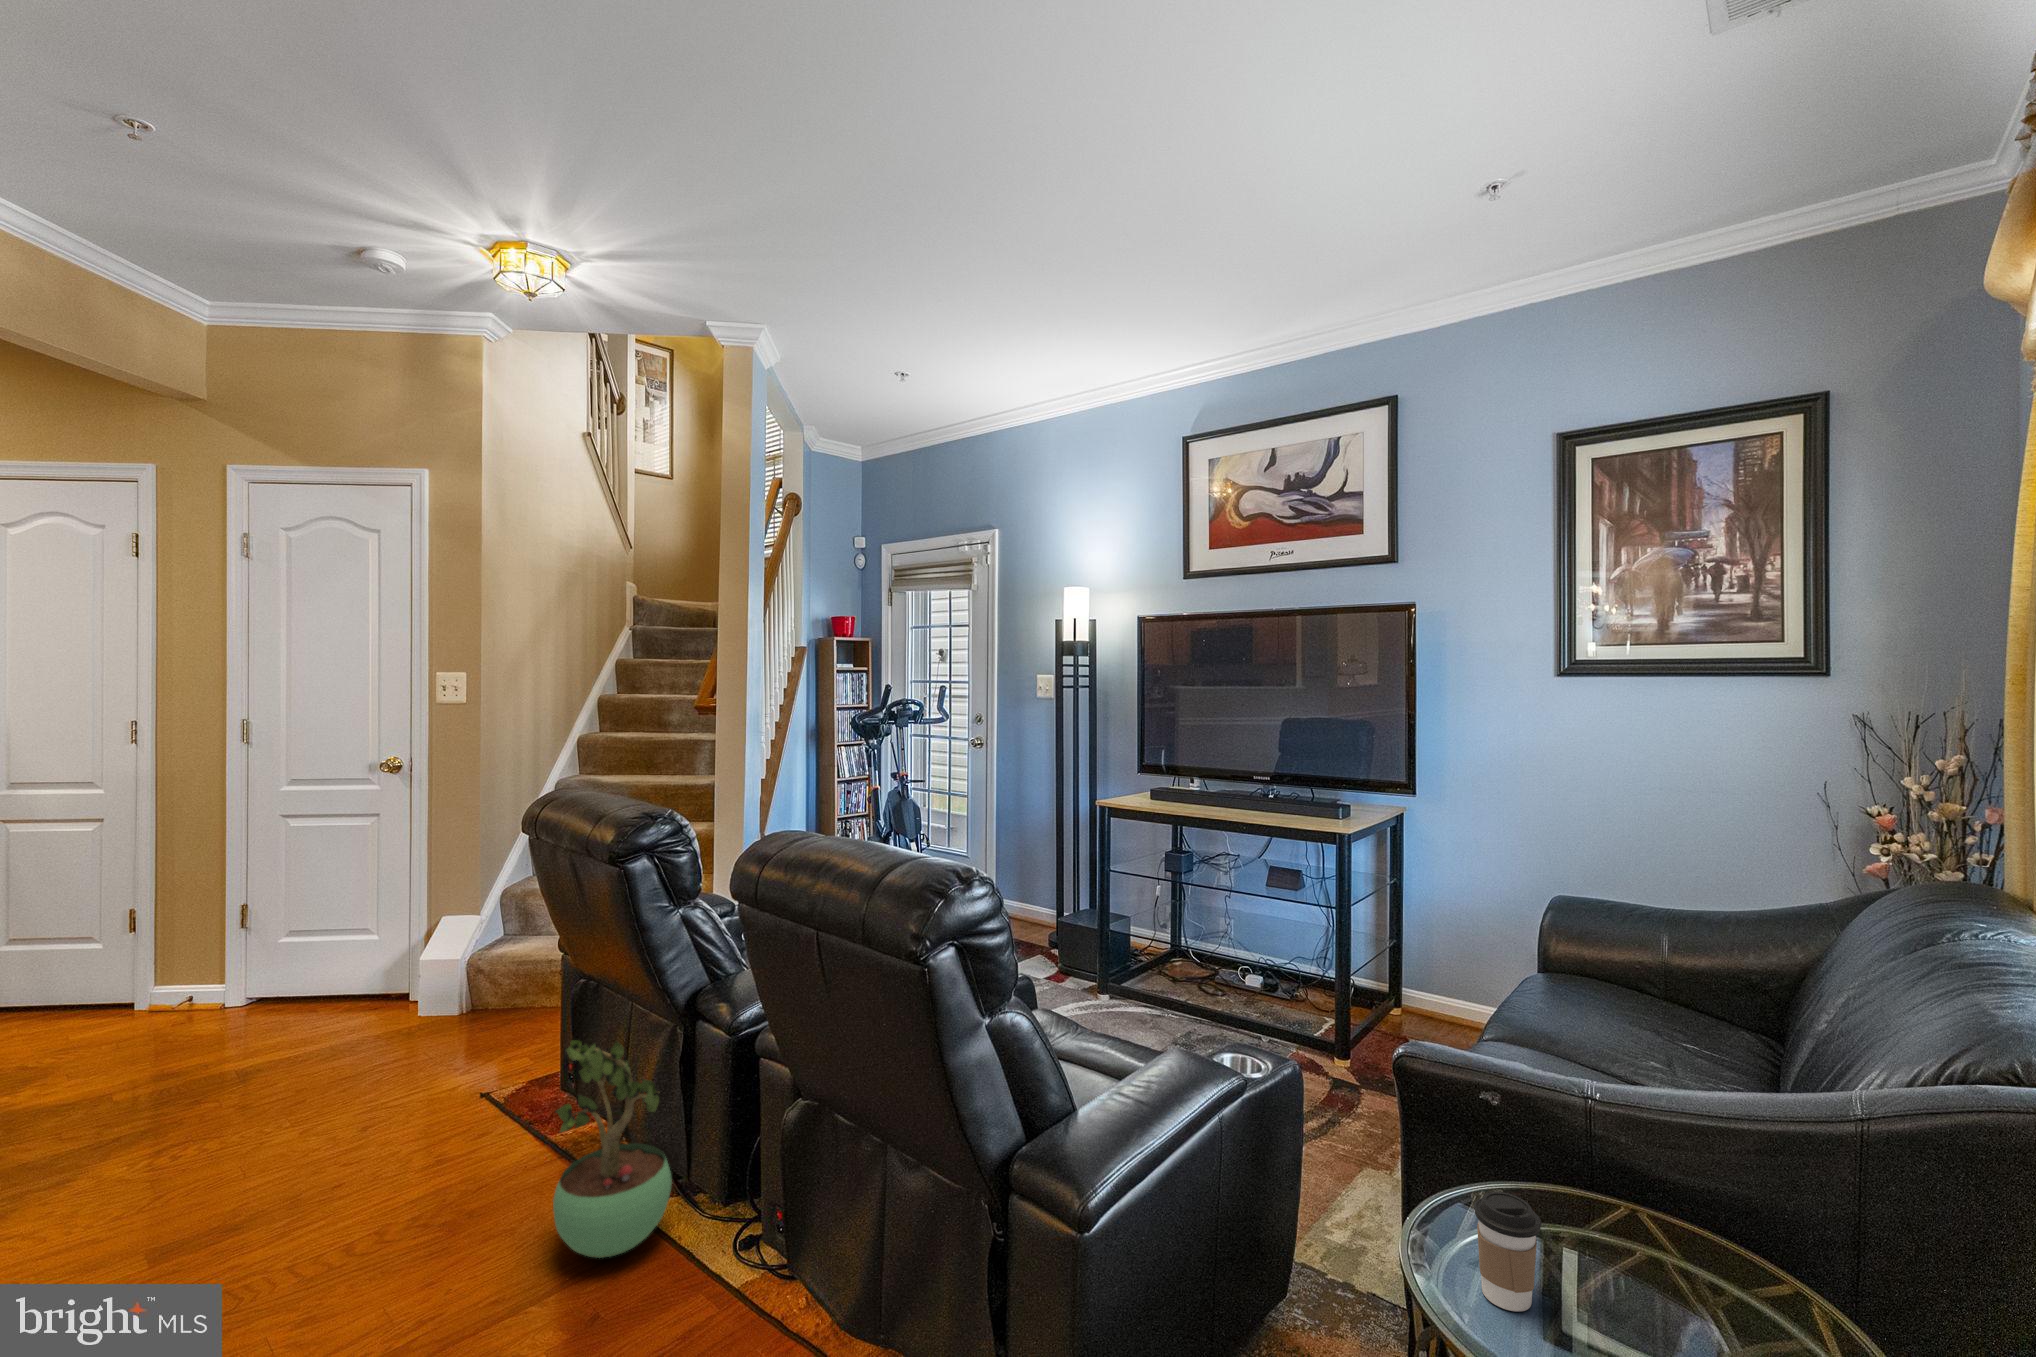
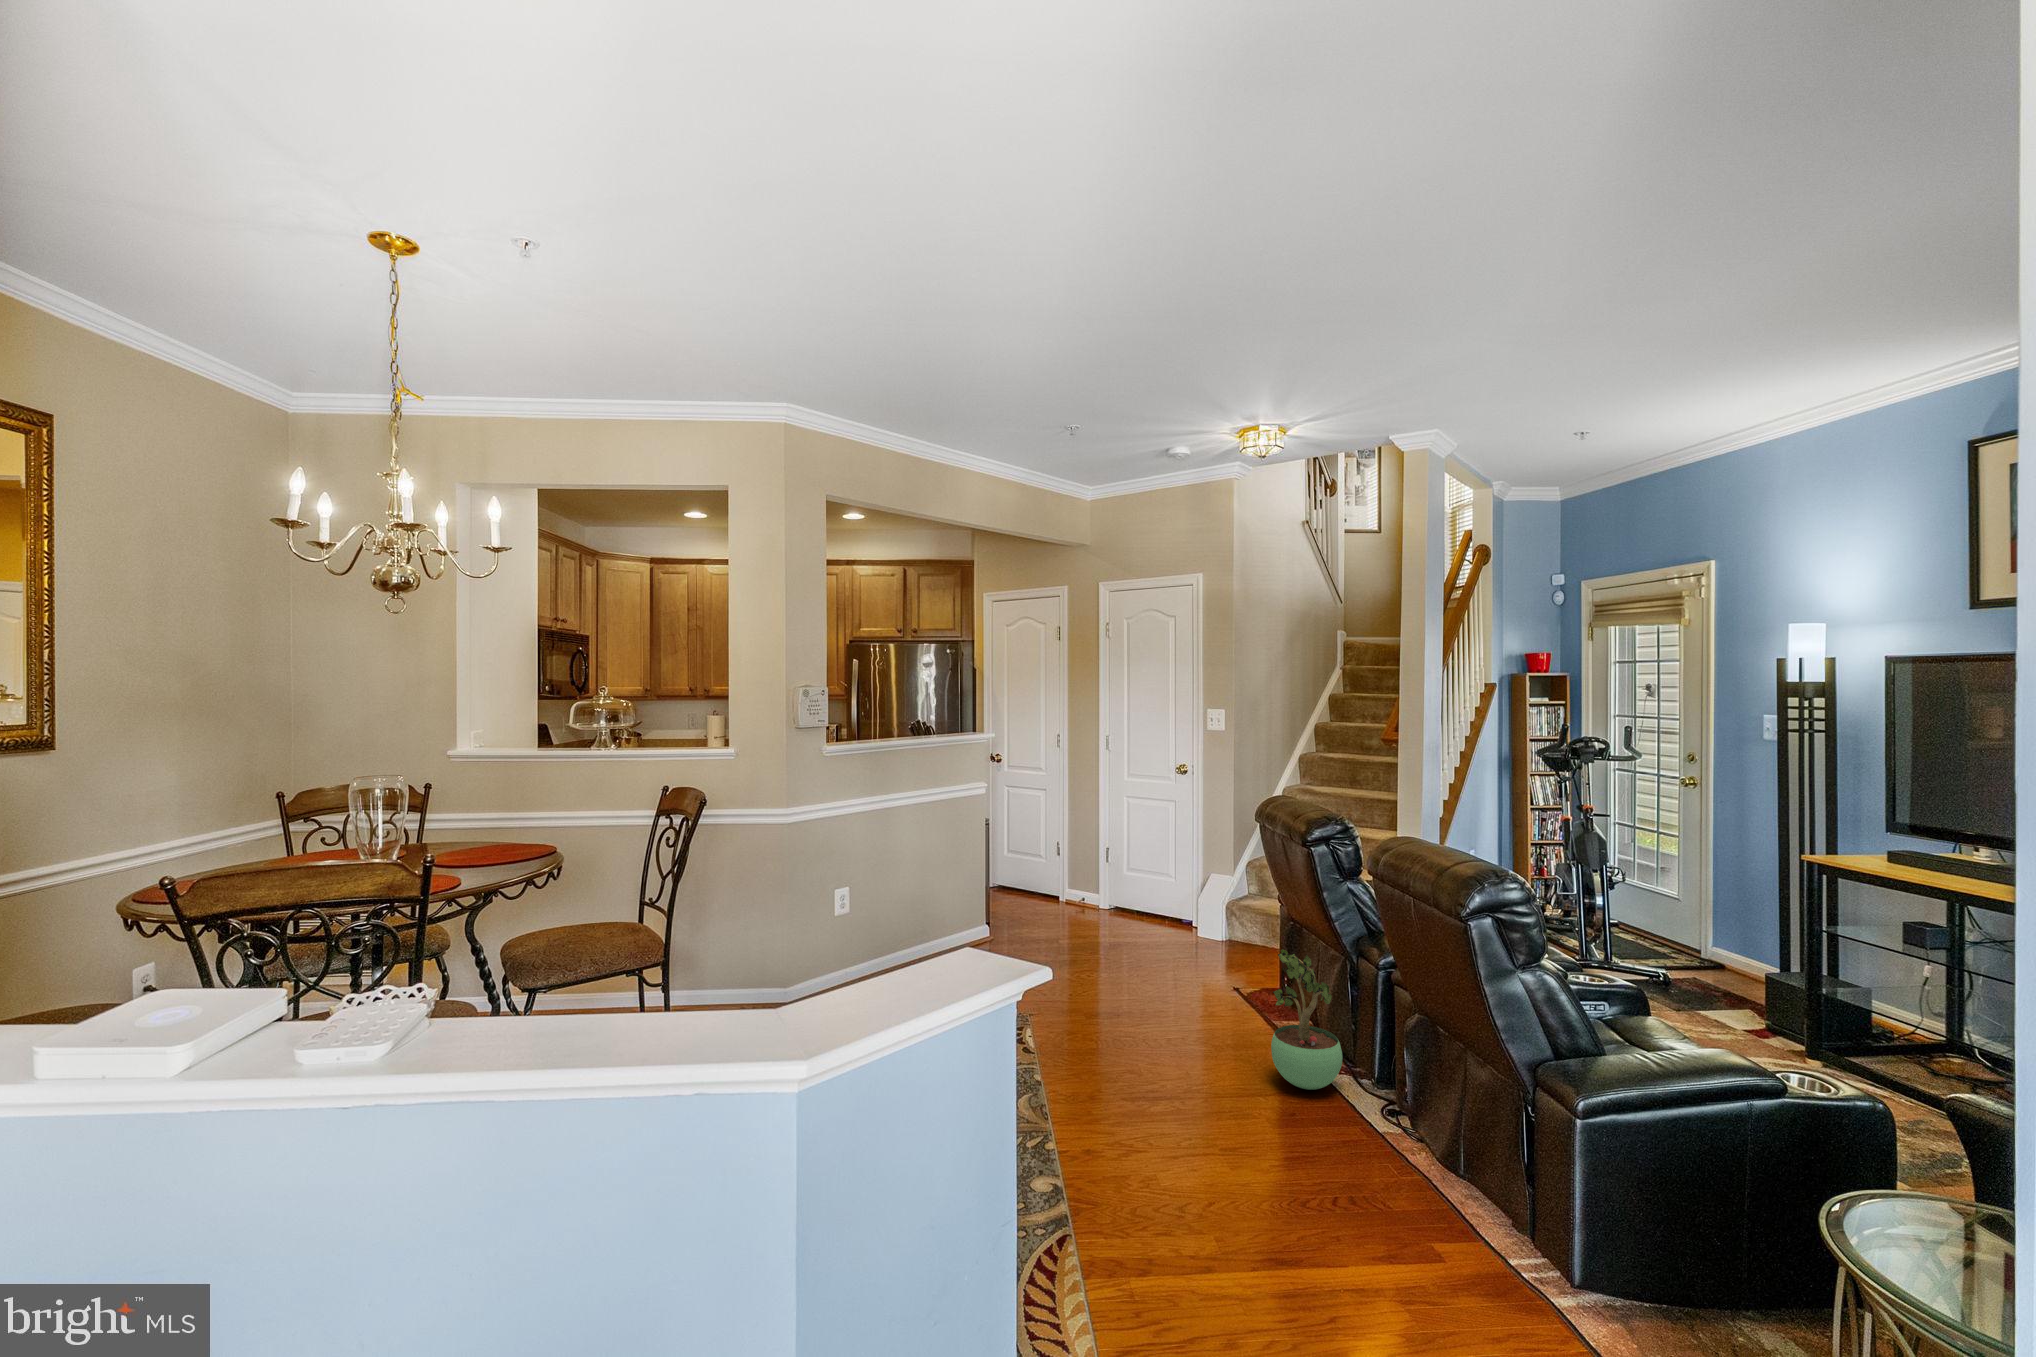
coffee cup: present [1474,1192,1542,1311] -> none [1890,1177,1956,1269]

